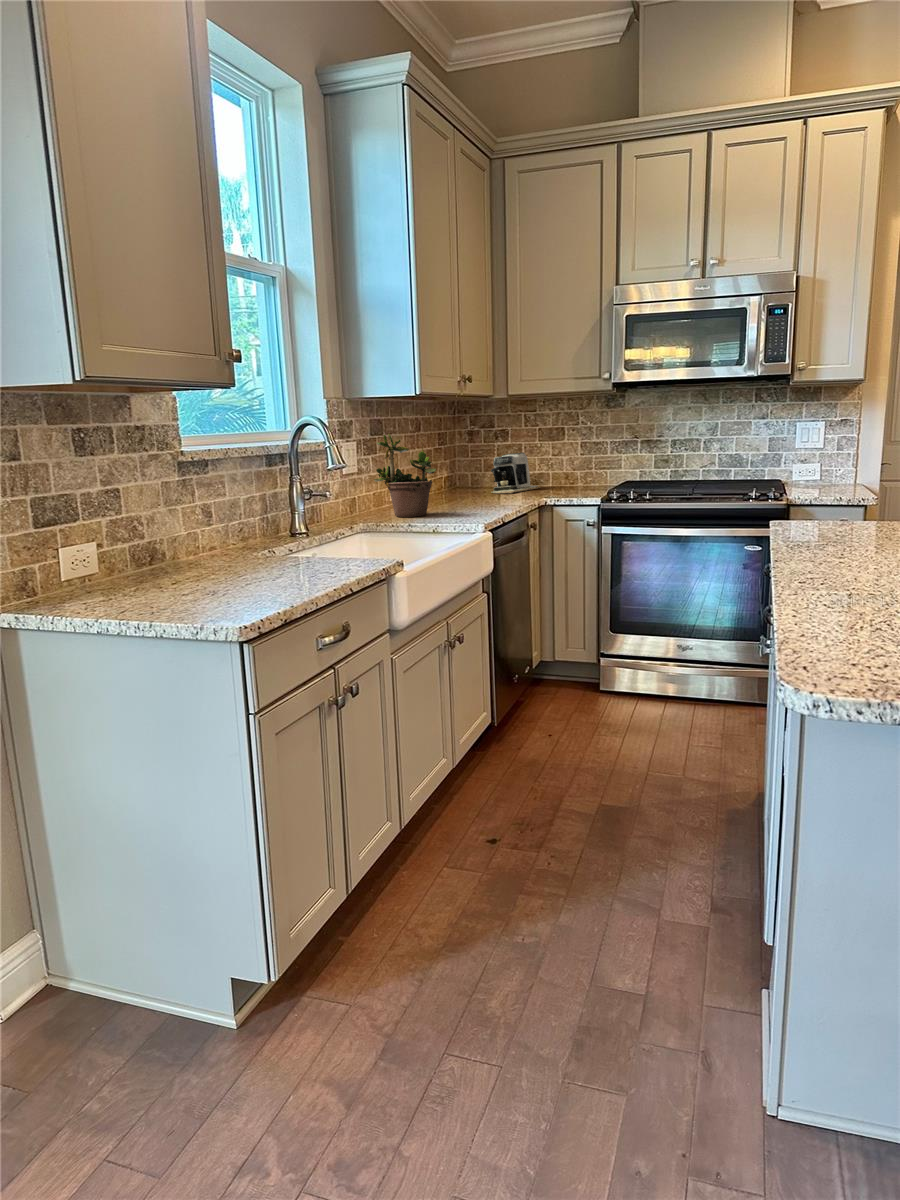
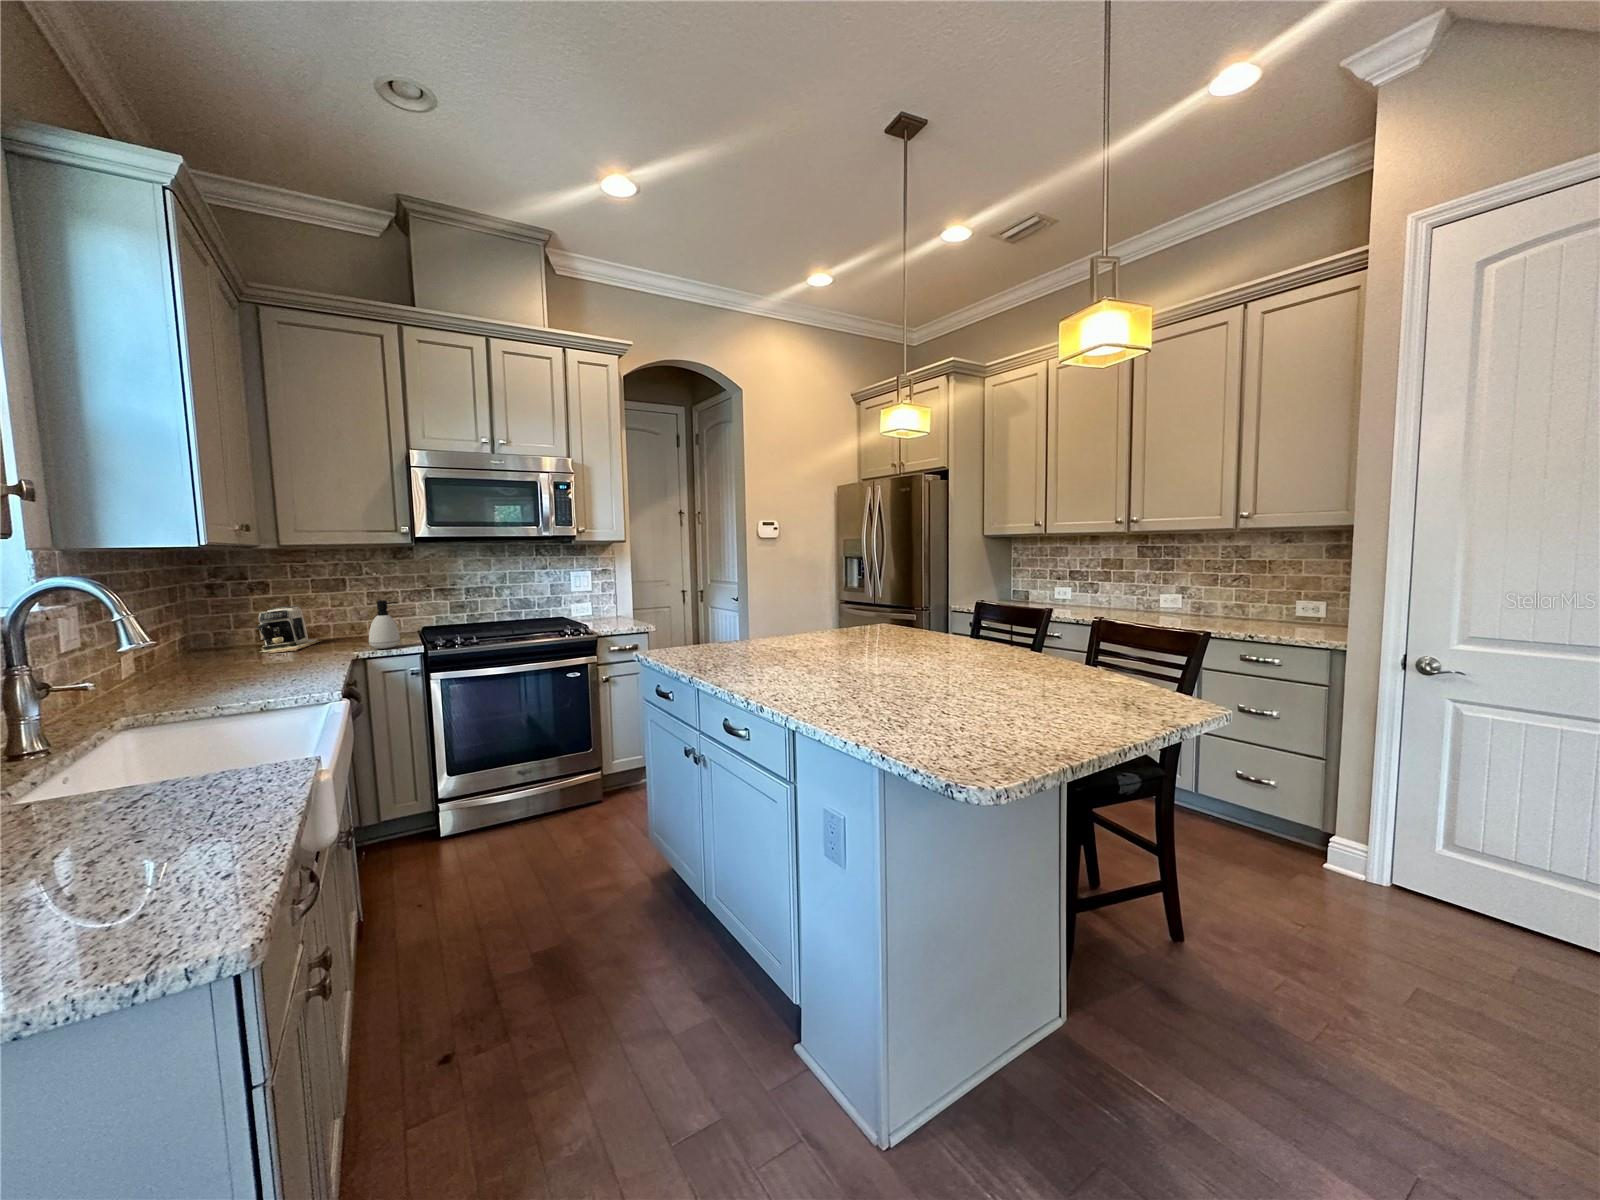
potted plant: present [374,434,436,517] -> none [126,586,242,699]
soap dispenser: none [557,448,583,497] -> present [369,600,400,649]

